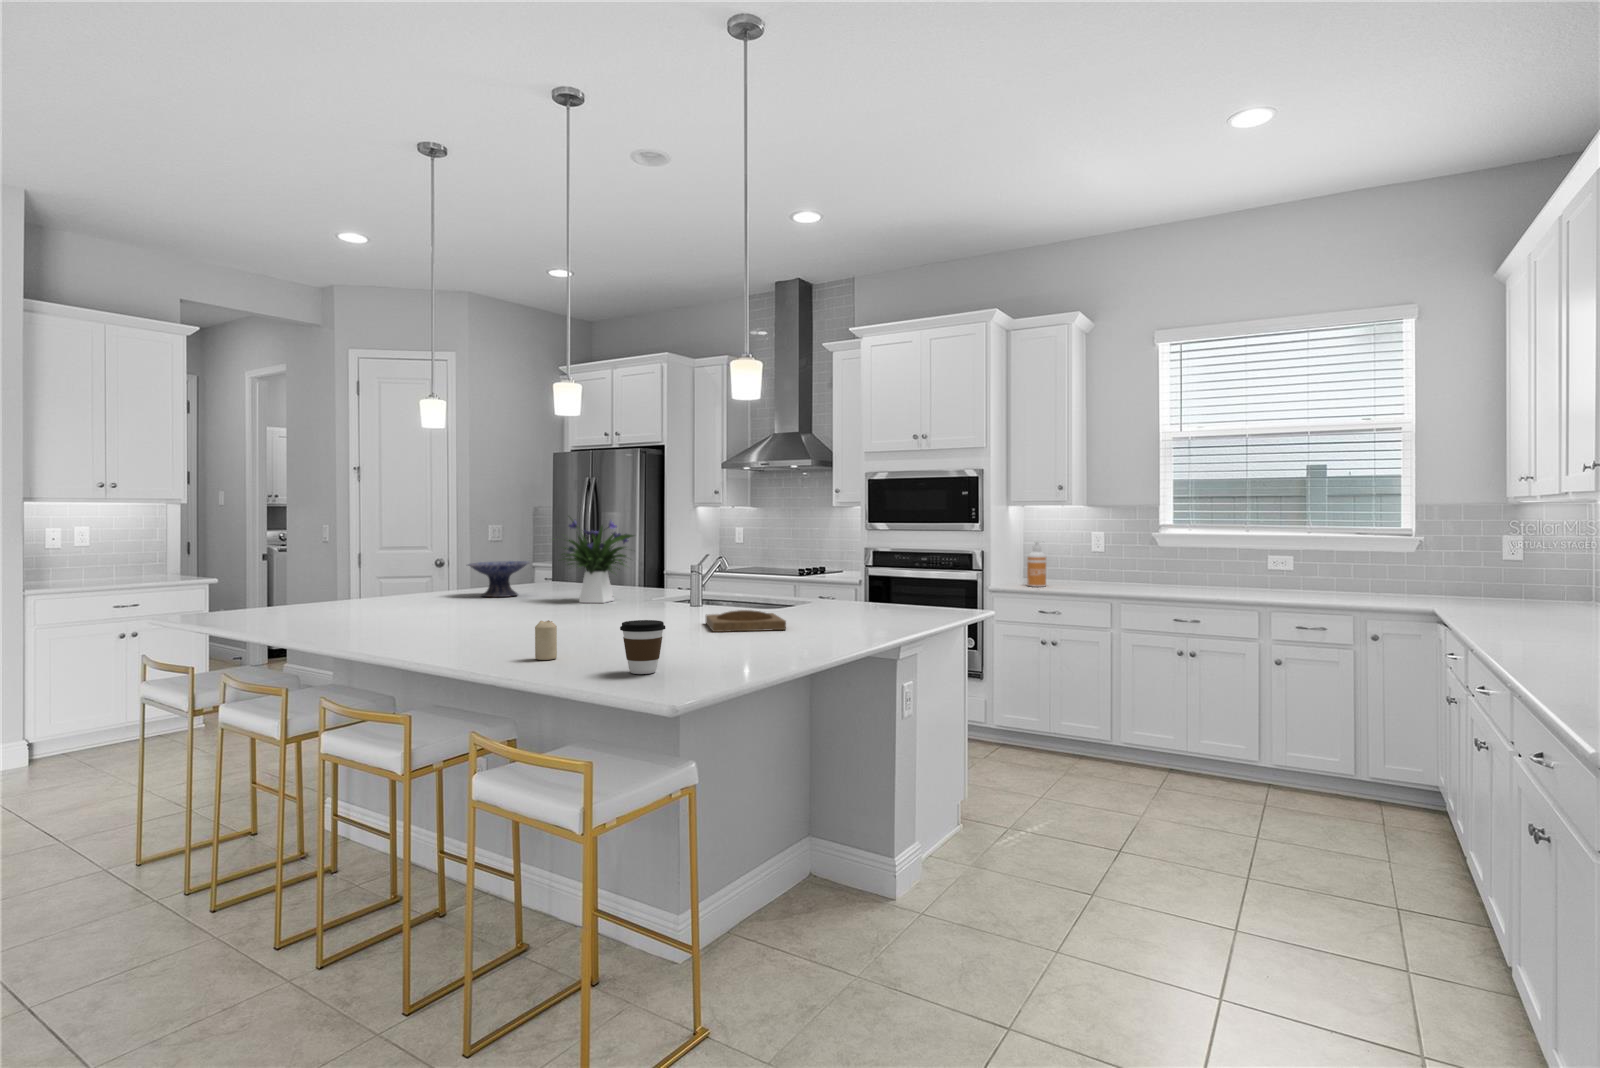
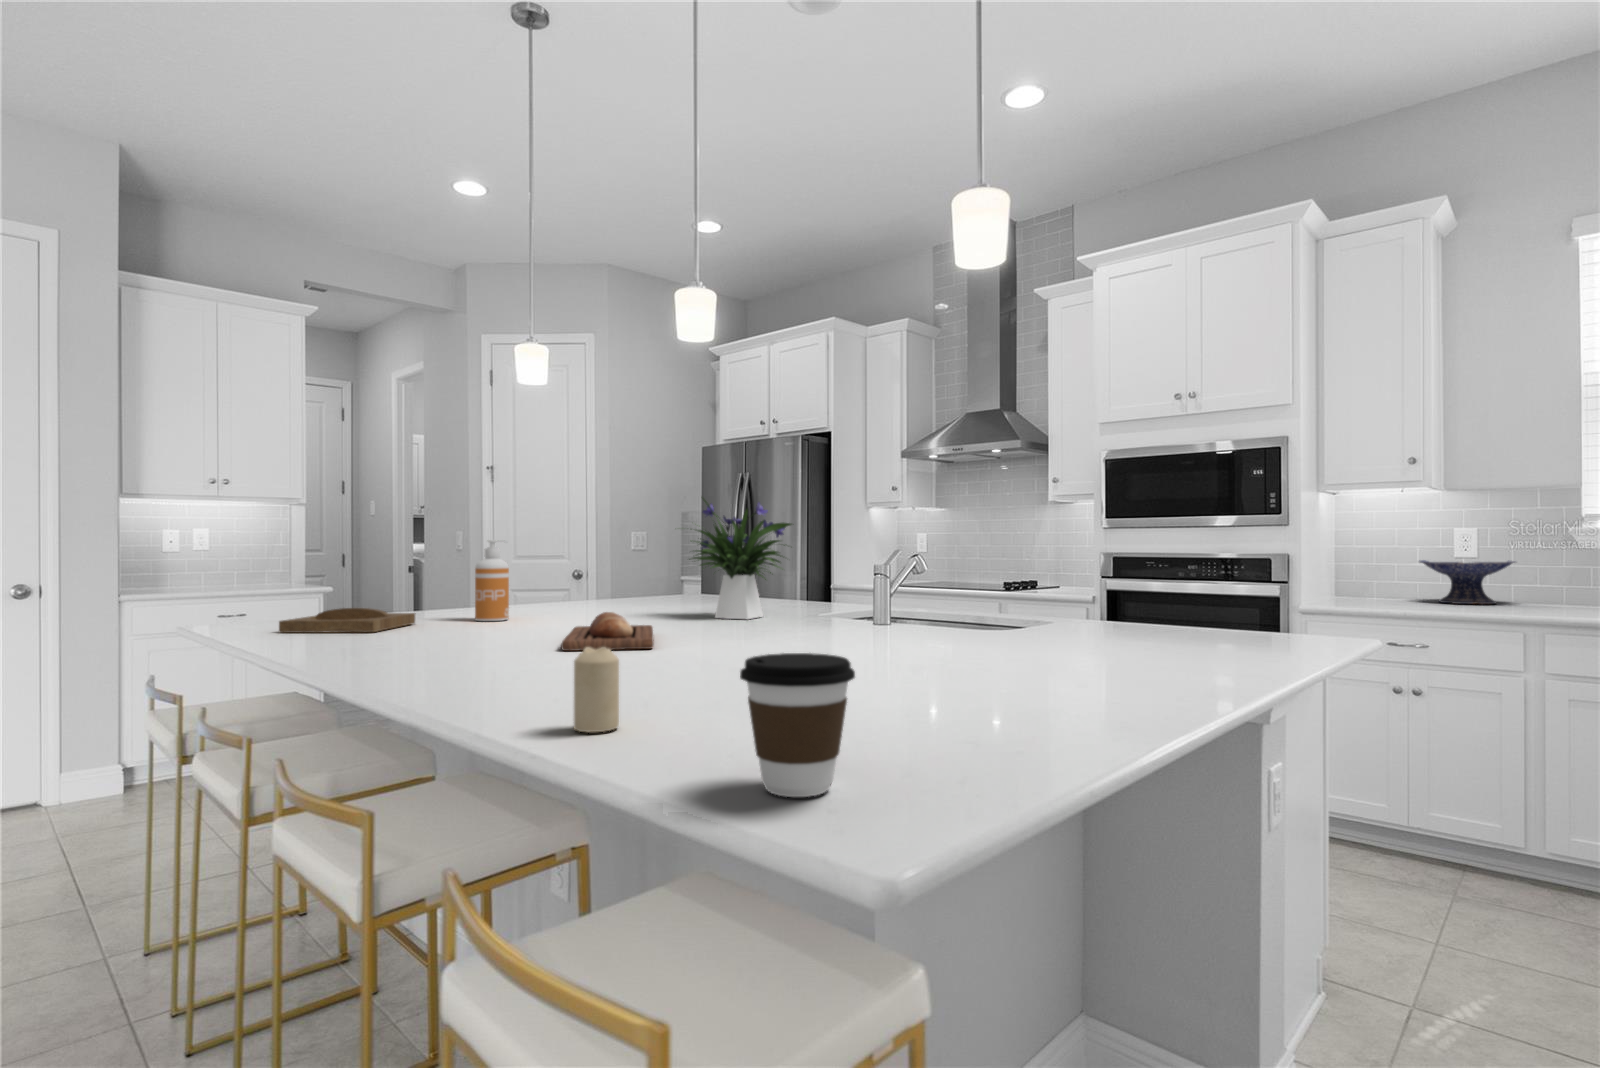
soap dispenser: present [1027,541,1046,587] -> present [475,540,509,621]
decorative bowl: present [468,561,530,597] -> present [1419,560,1516,604]
bread loaf: none [487,601,548,626] -> present [561,612,654,651]
tray: present [706,610,786,632] -> present [279,608,415,633]

